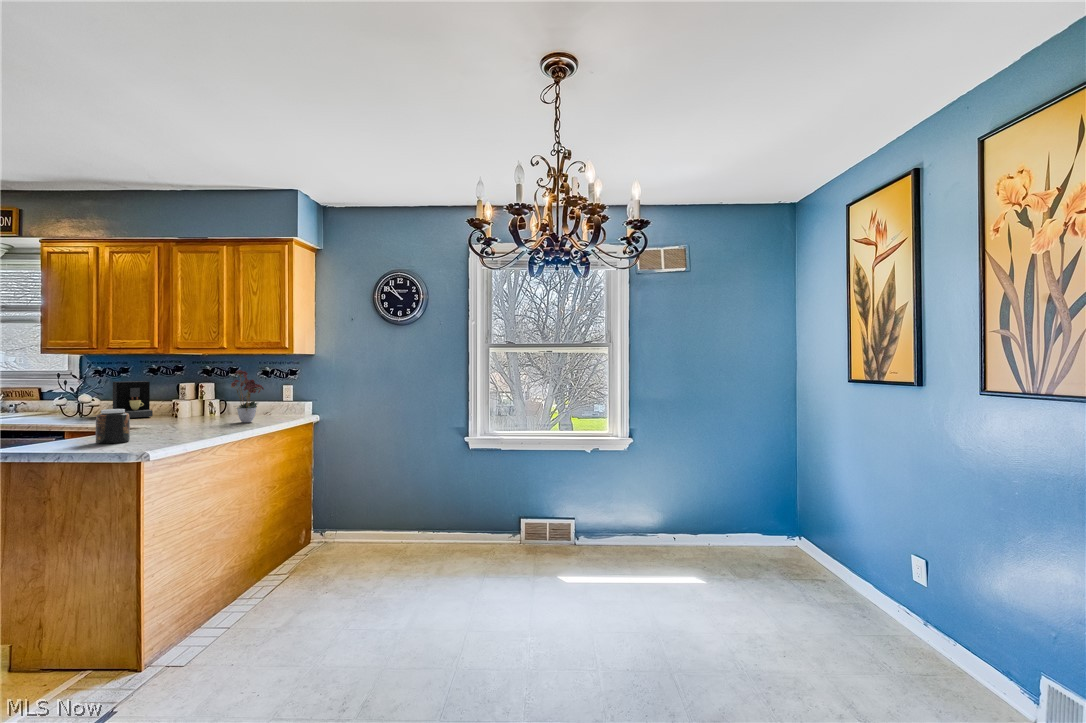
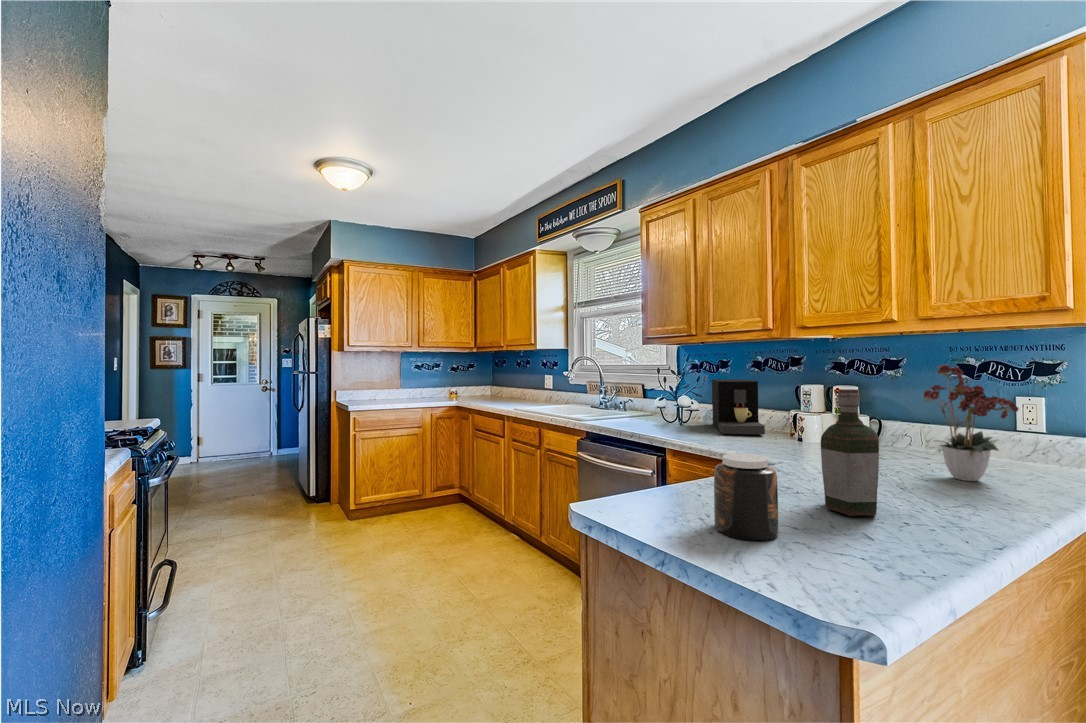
bottle: none [159,380,189,434] -> present [821,389,879,516]

